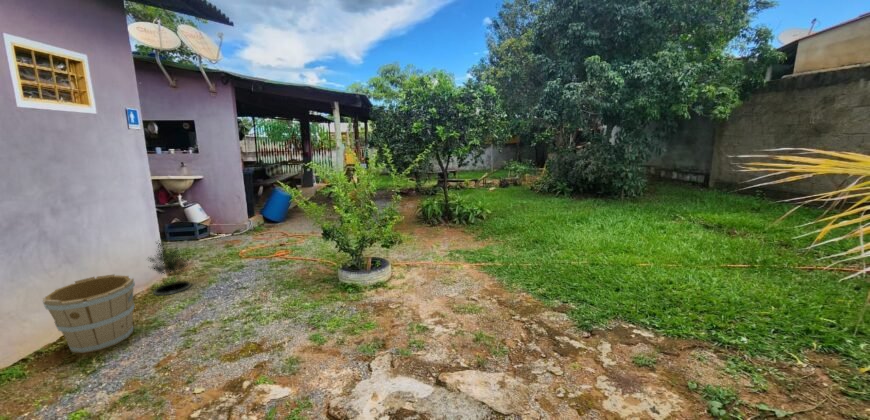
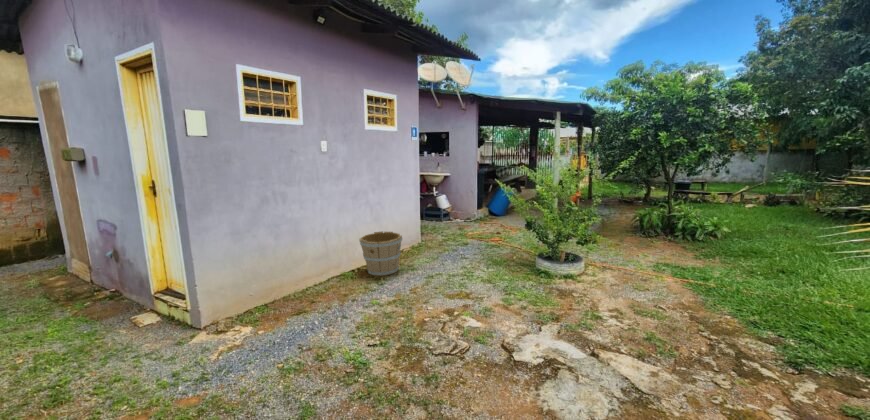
potted tree: present [149,239,191,295] -> none [409,212,436,253]

